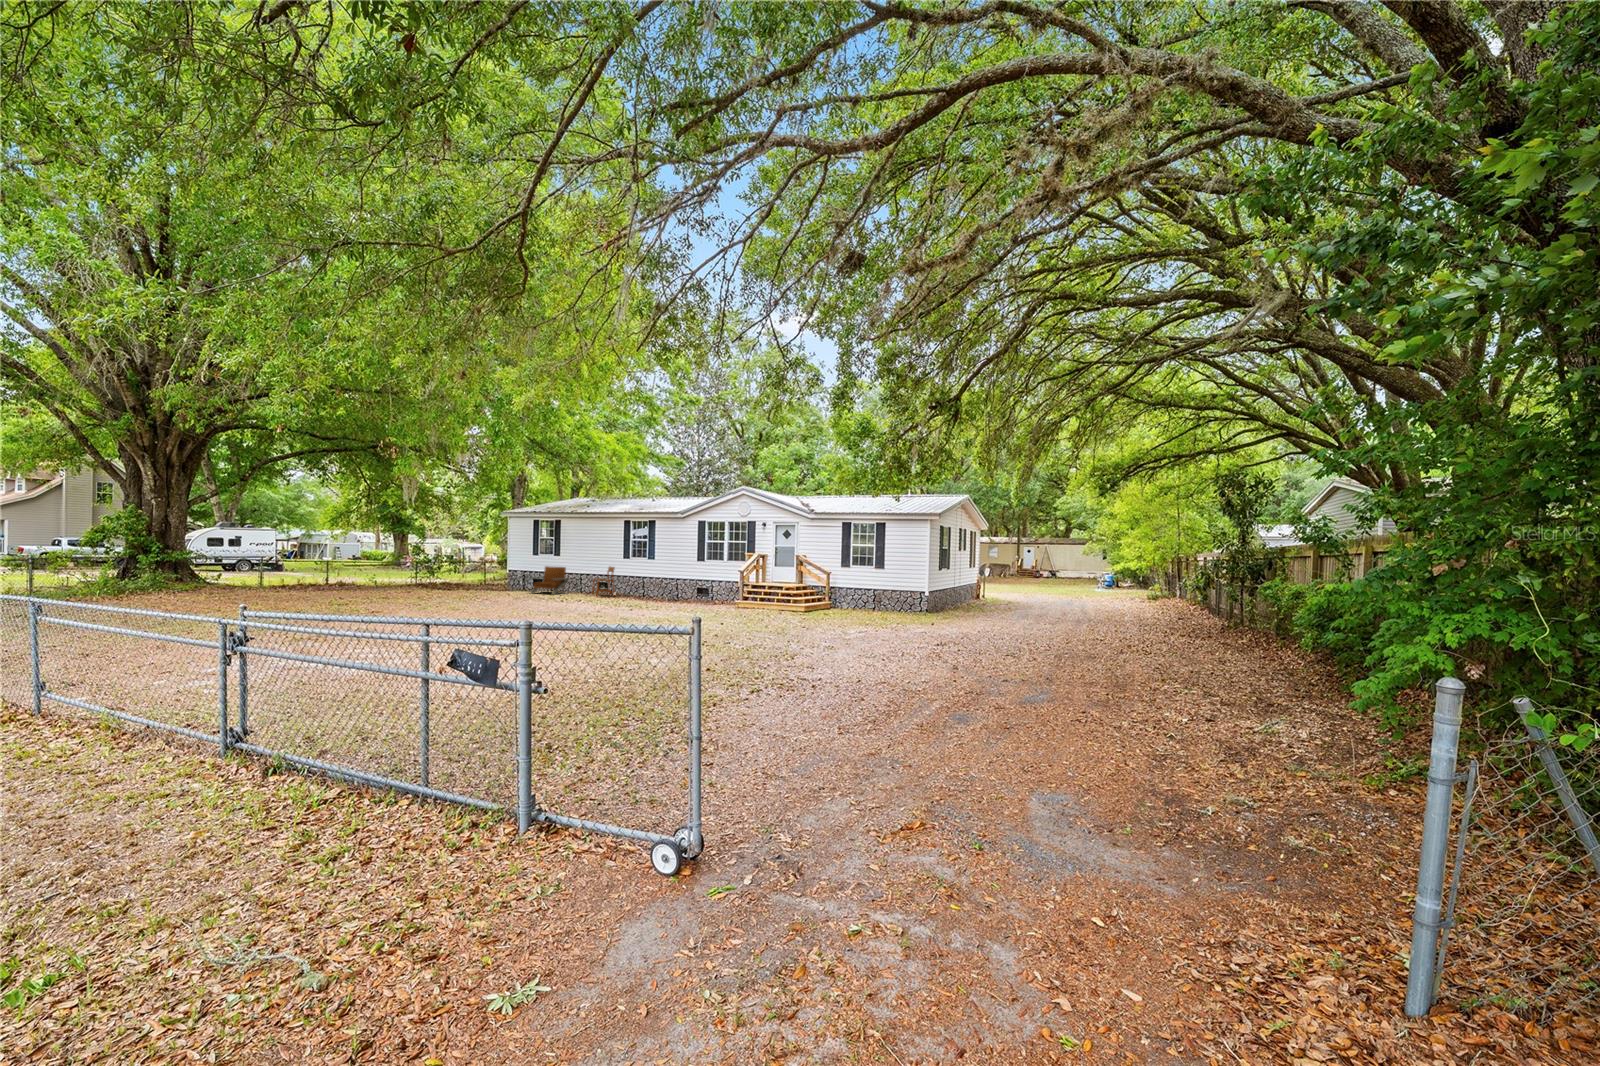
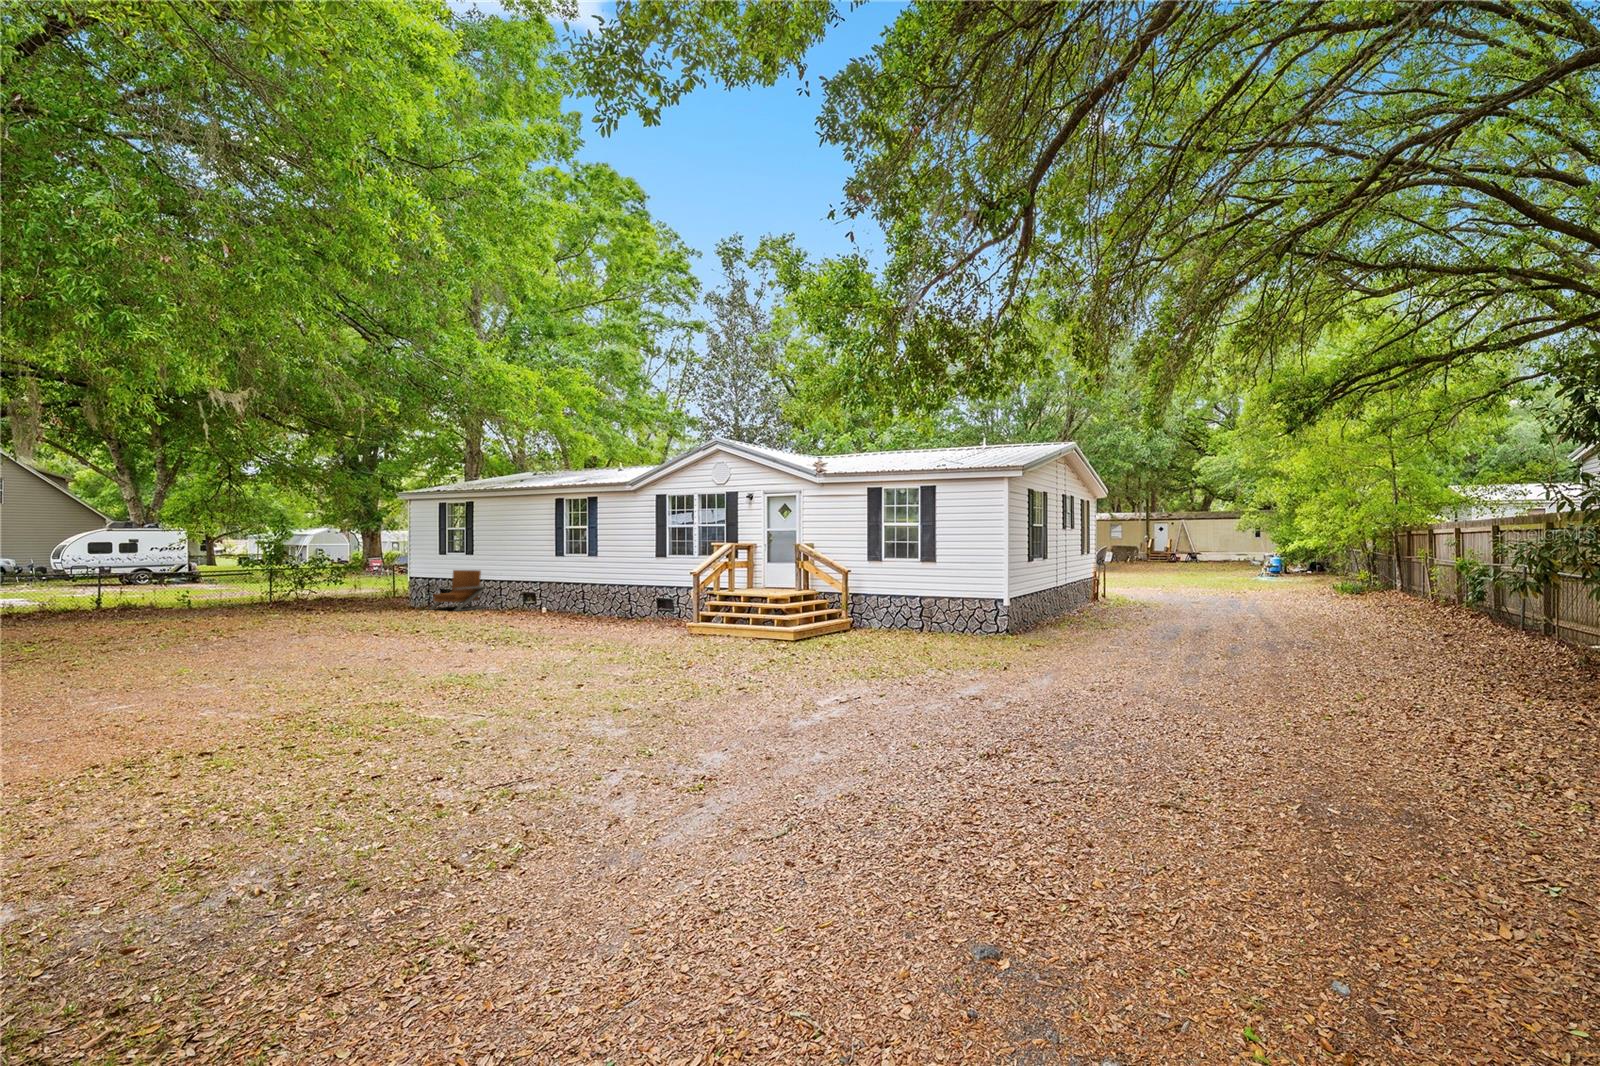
bench: present [592,566,615,596] -> none [509,567,541,614]

